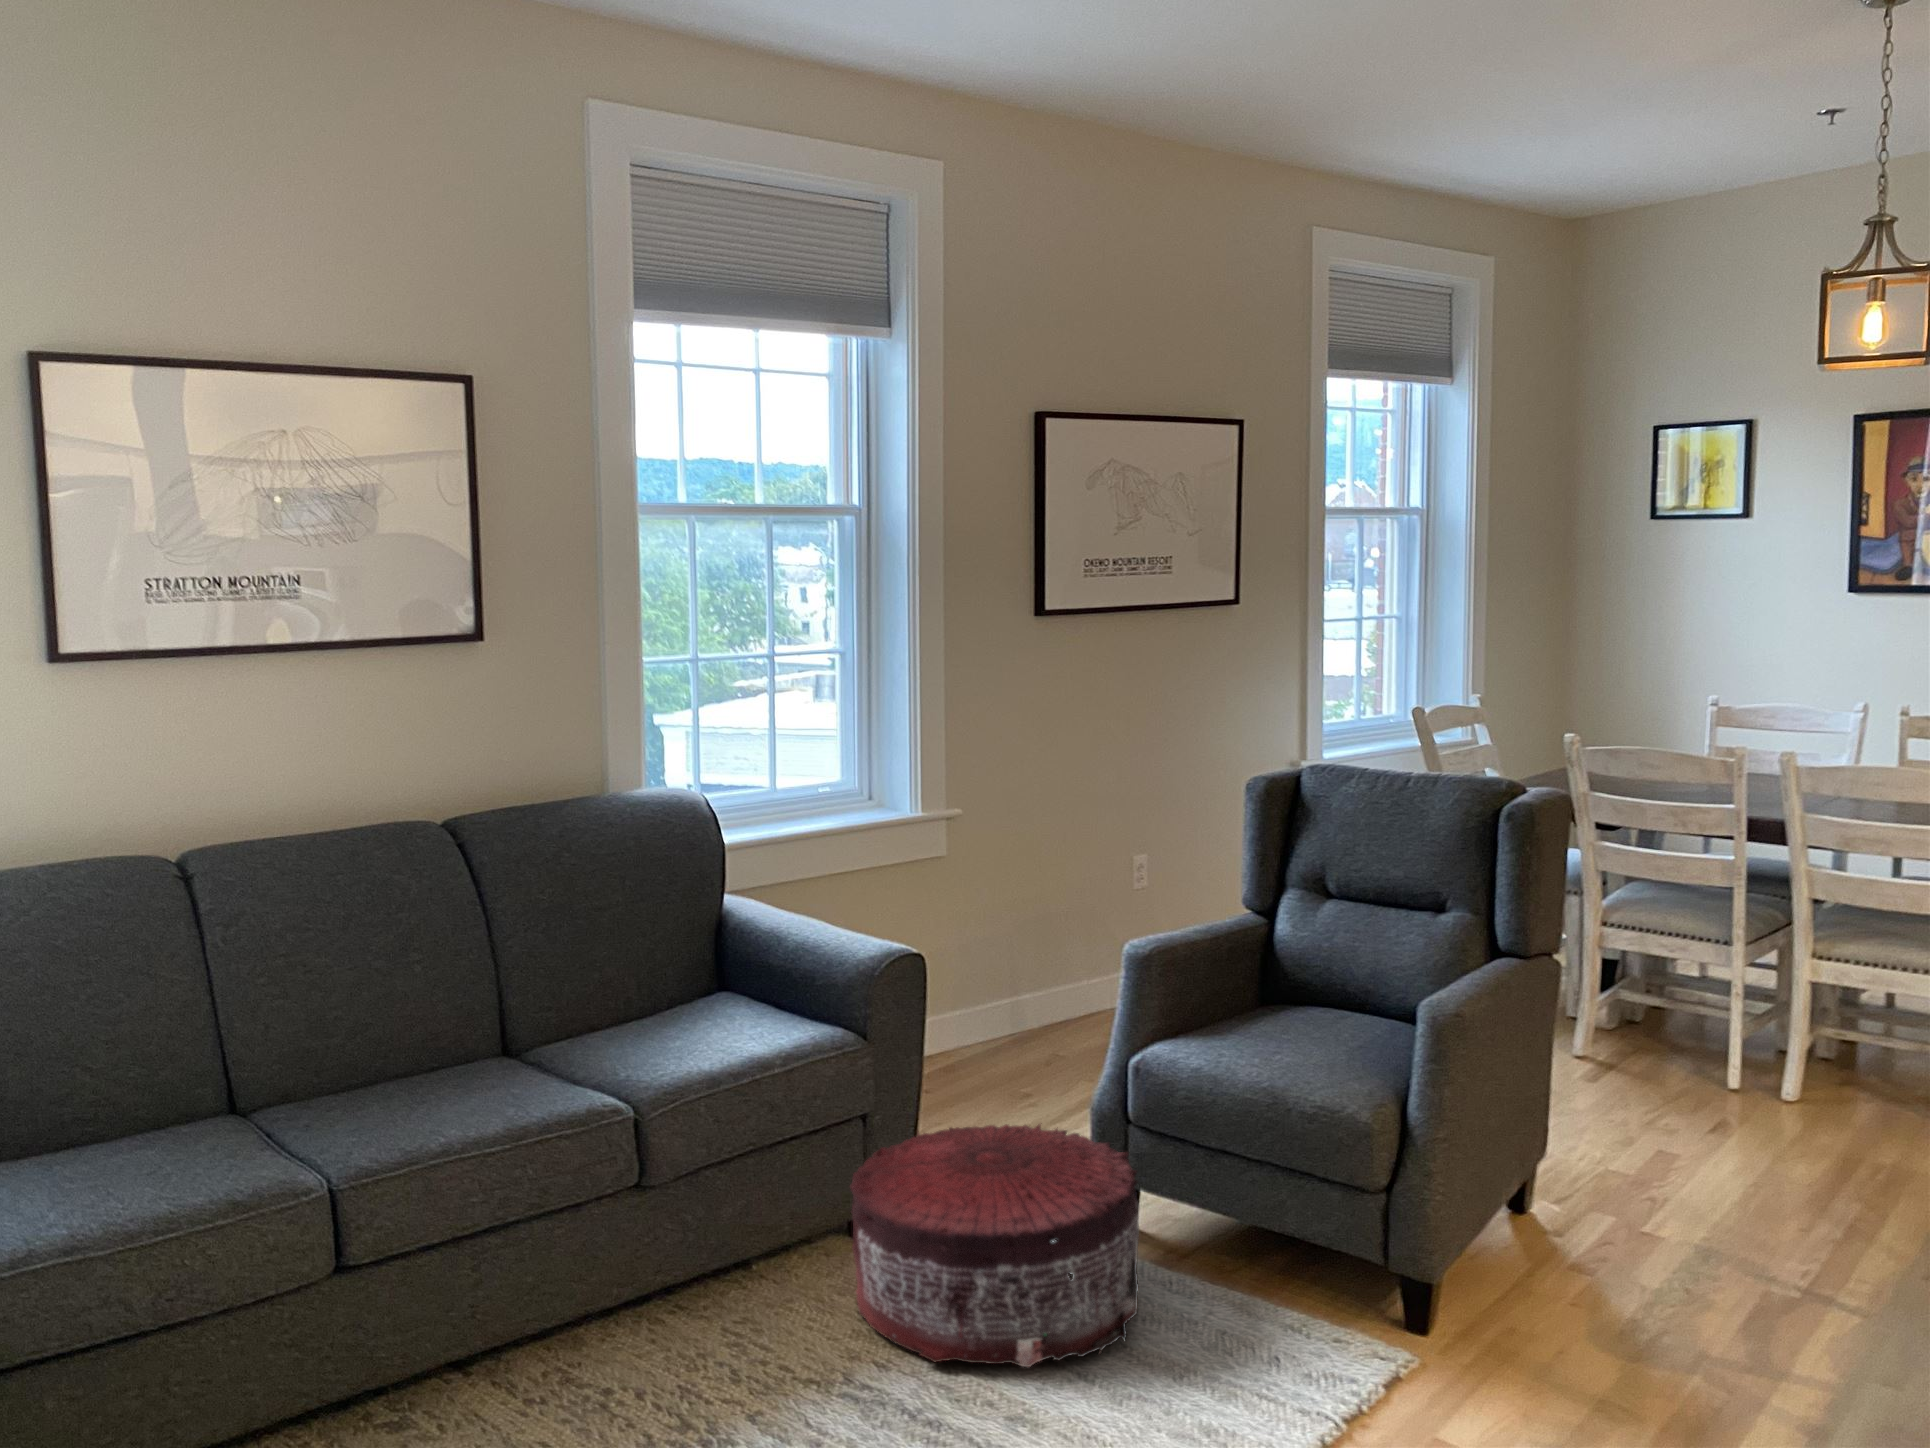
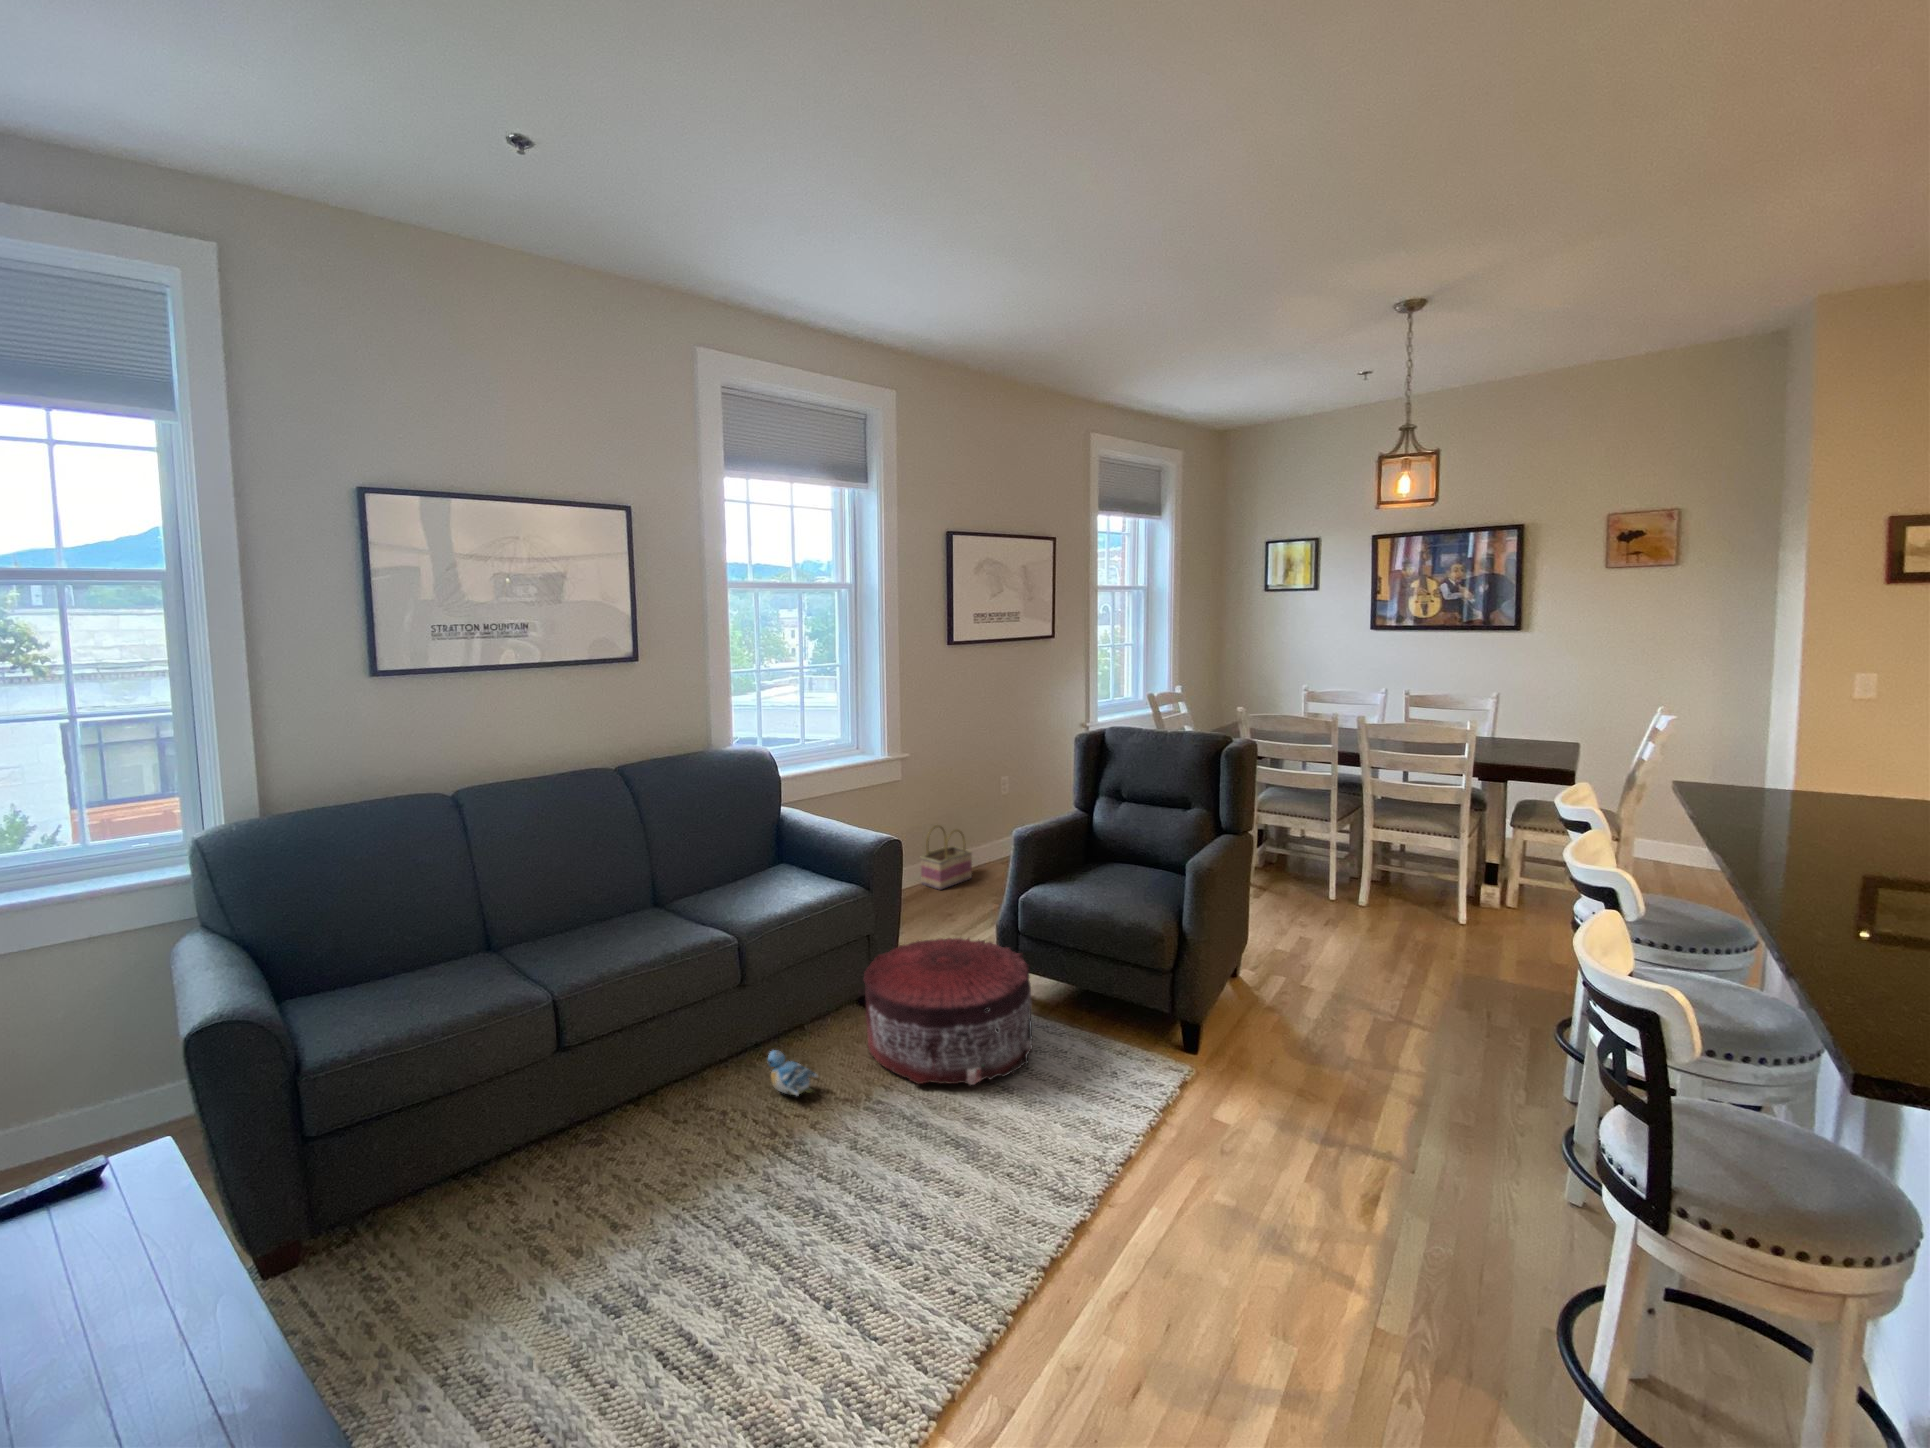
basket: none [981,936,1076,1052] -> present [921,825,972,890]
plush toy: none [682,1296,767,1372] -> present [768,1050,818,1096]

